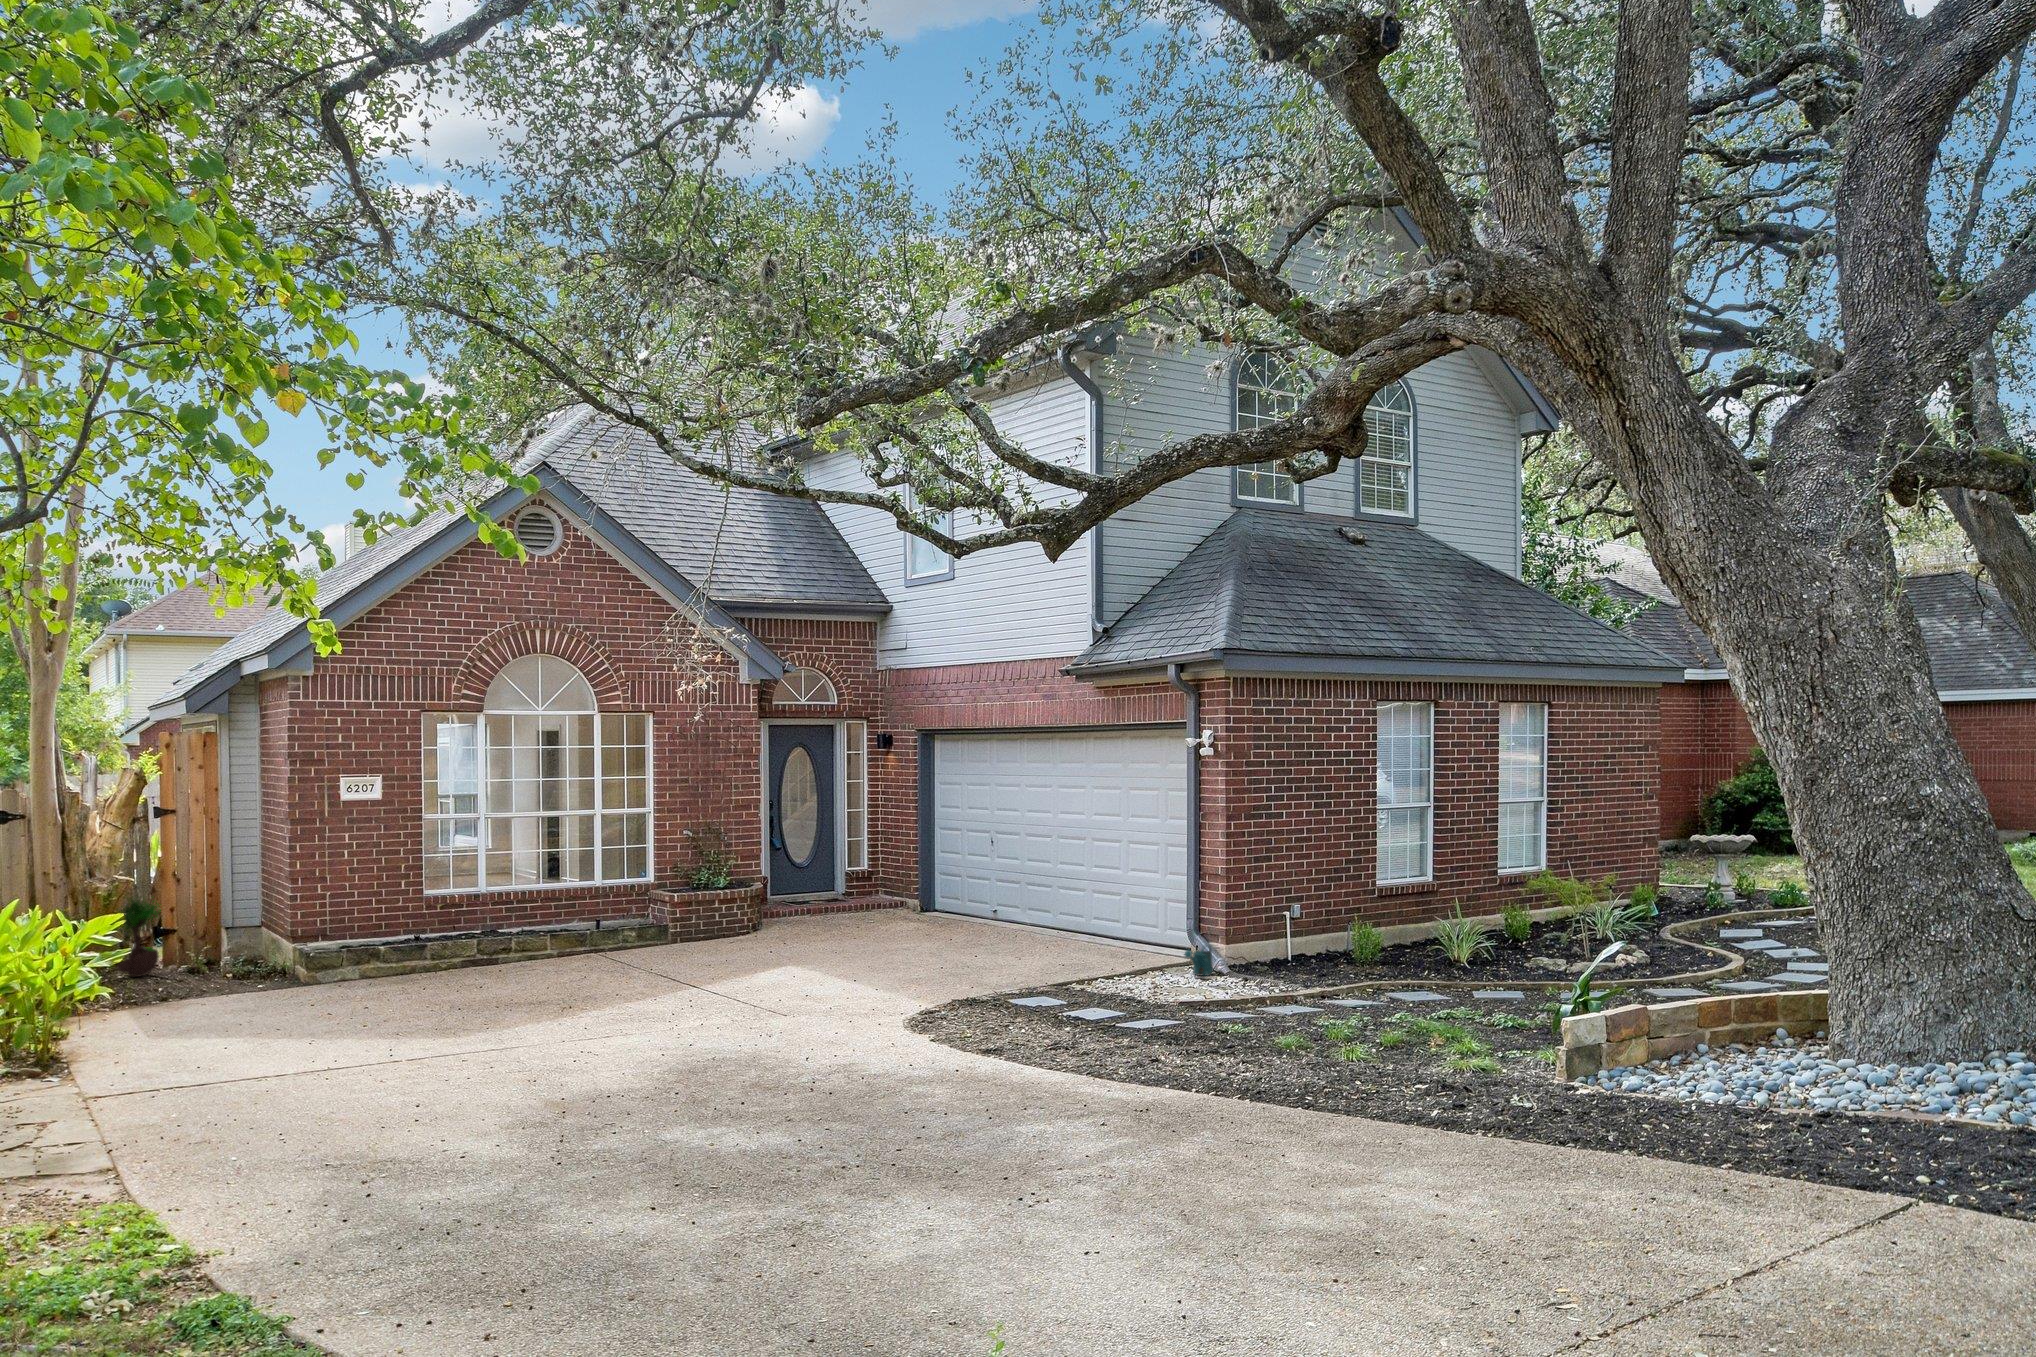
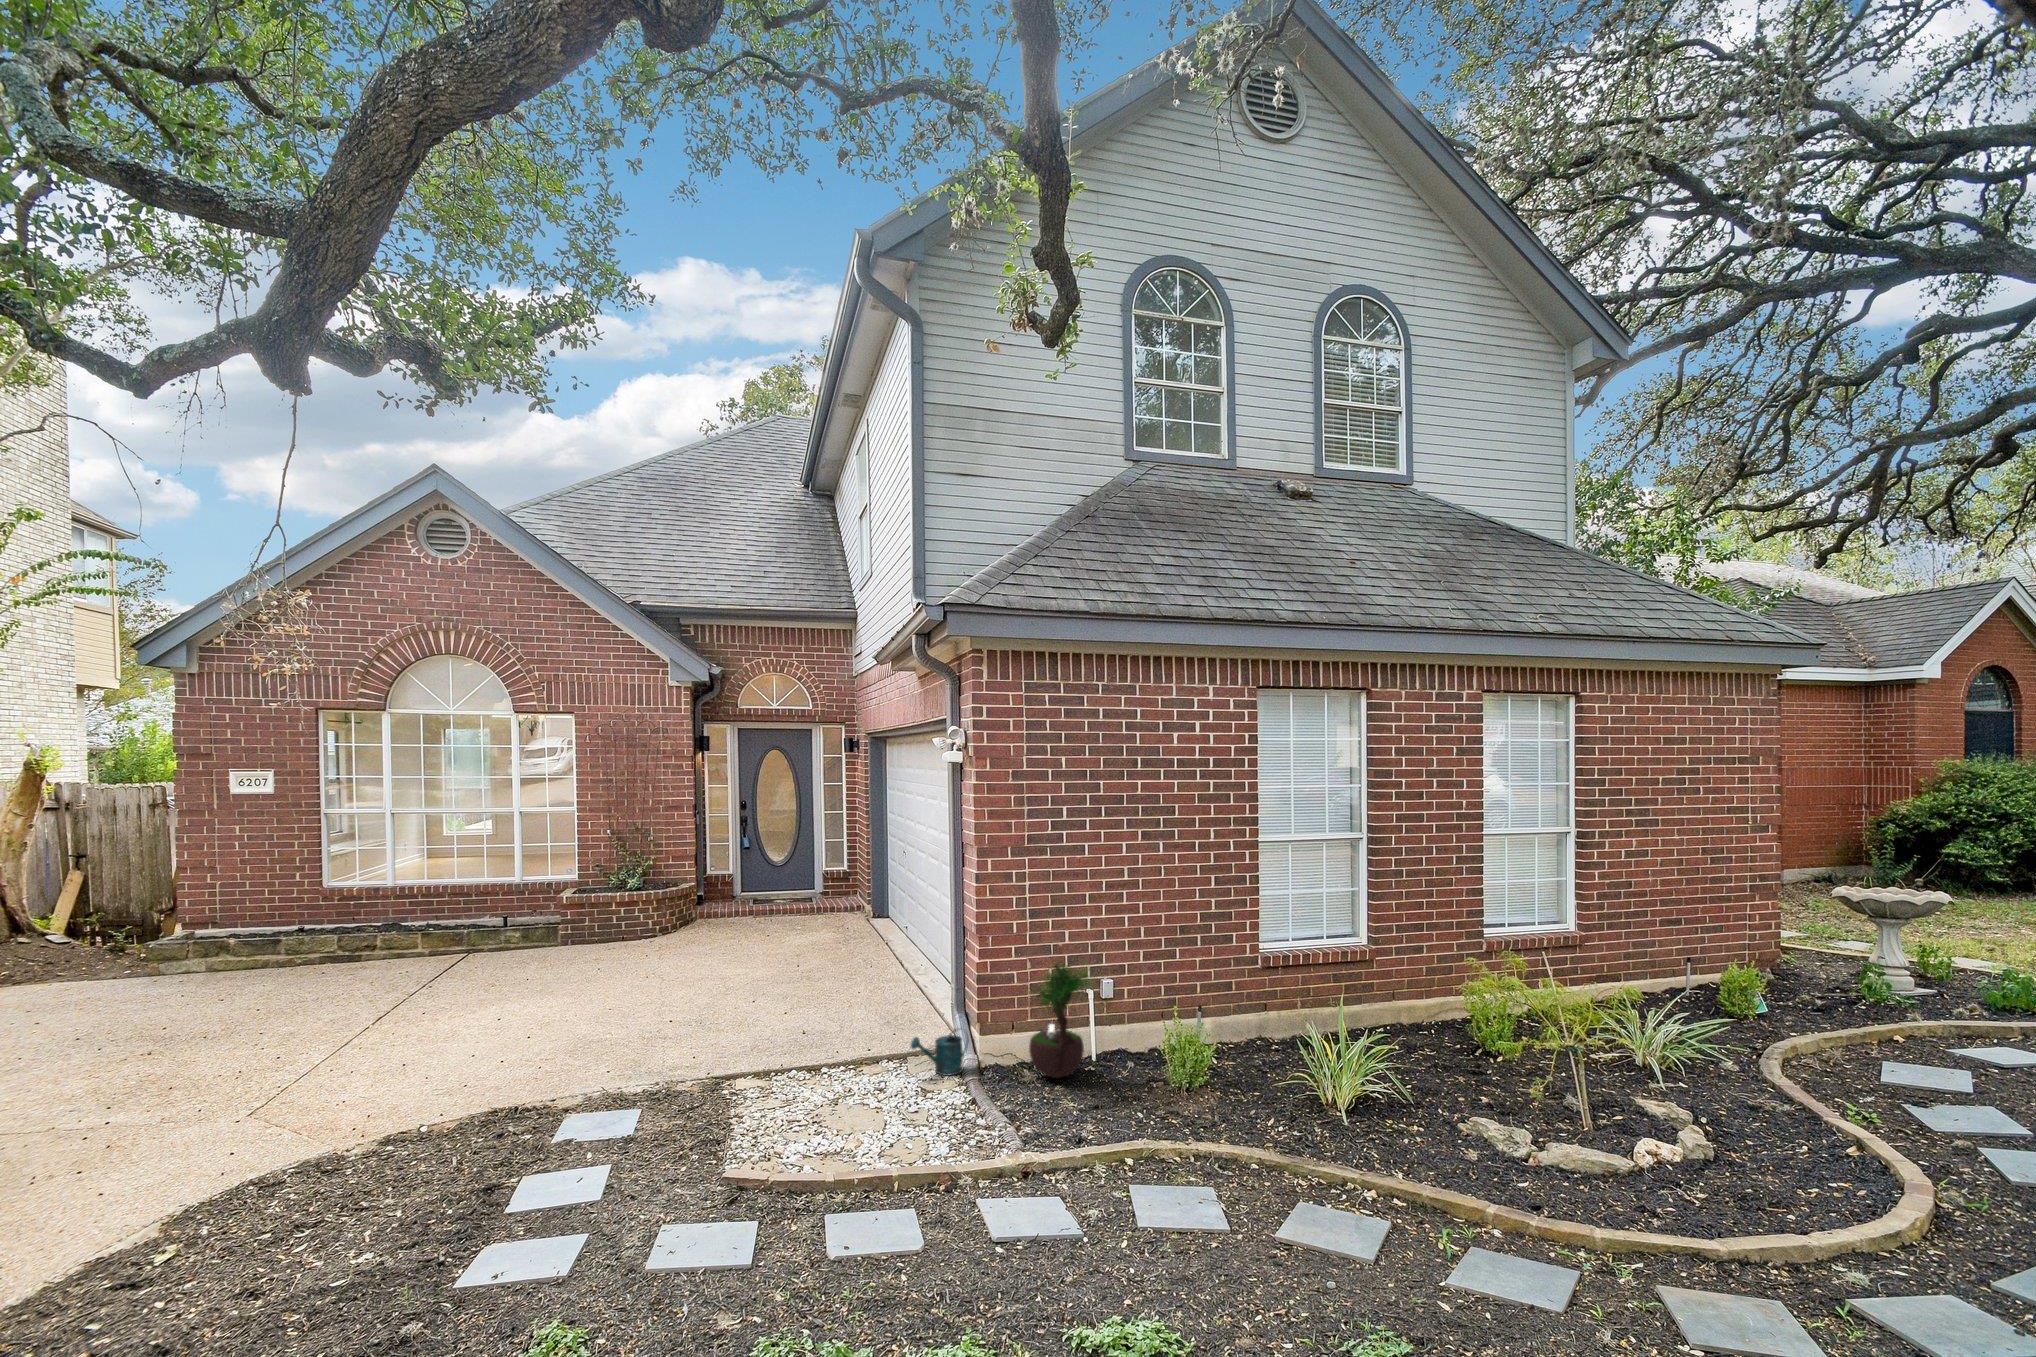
potted tree: present [117,898,161,977] -> present [1029,962,1094,1078]

